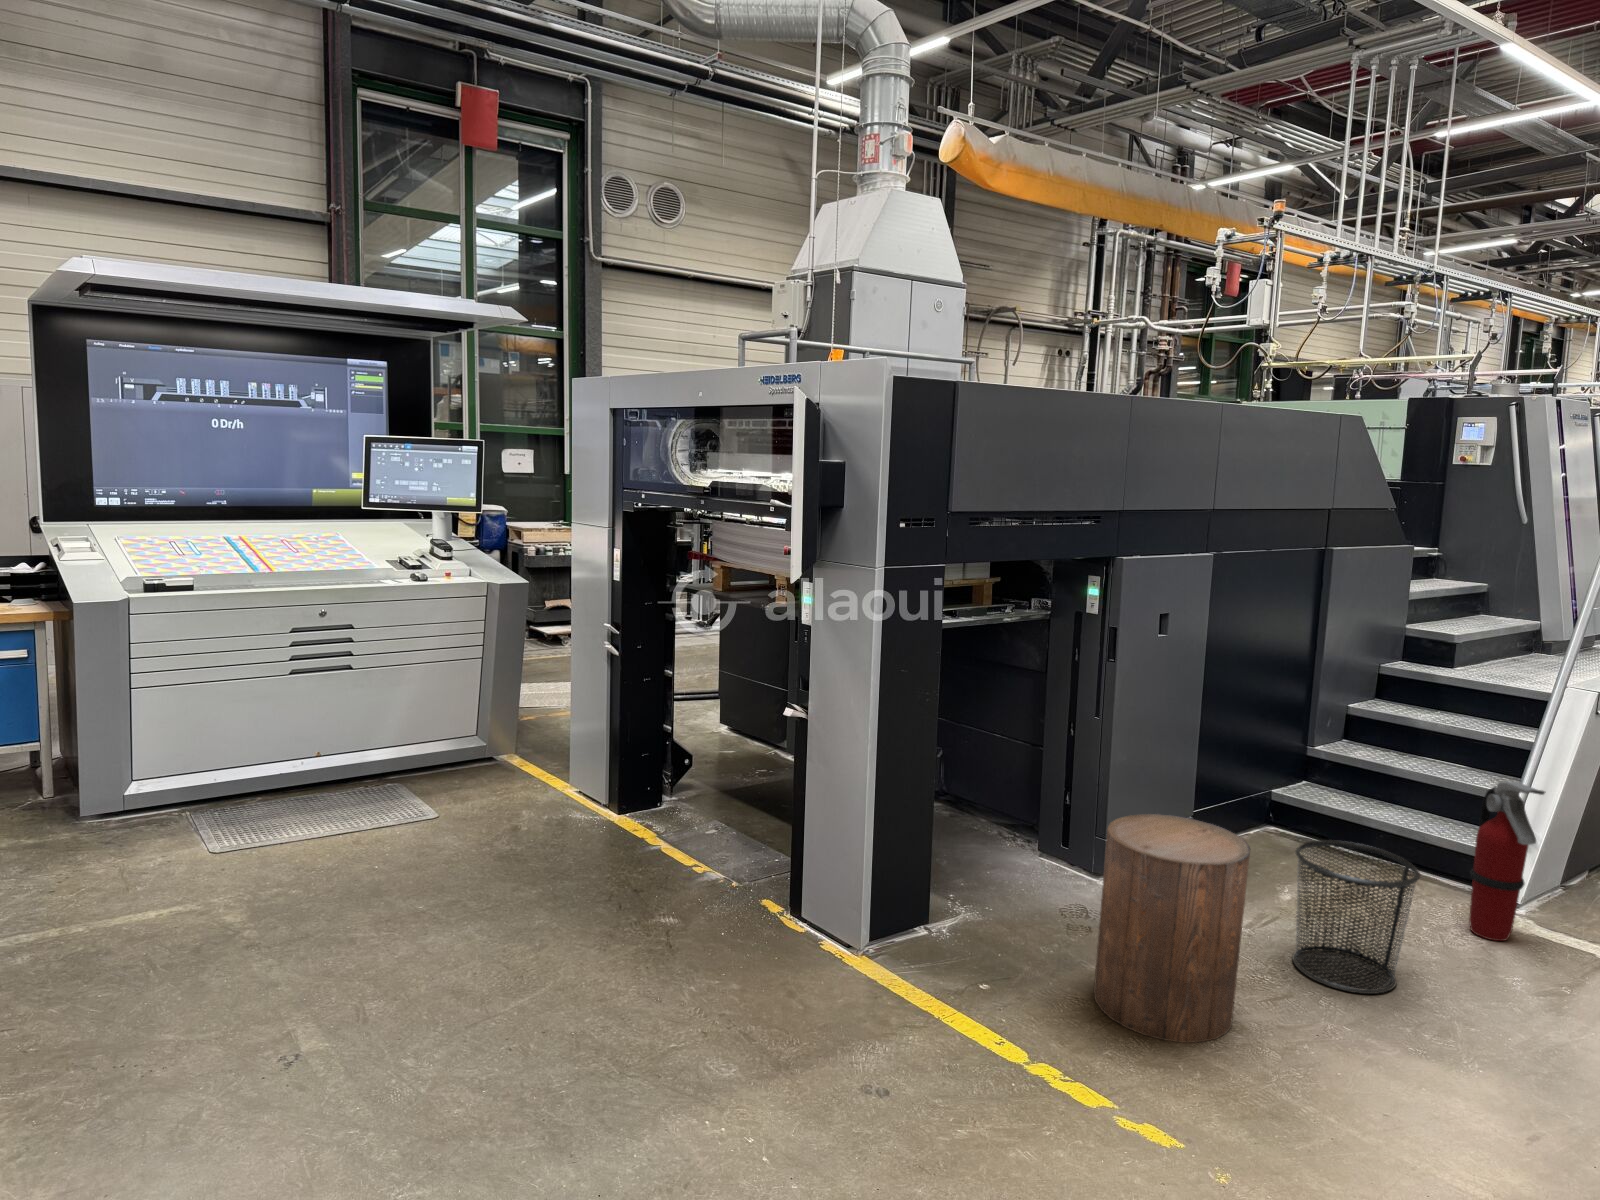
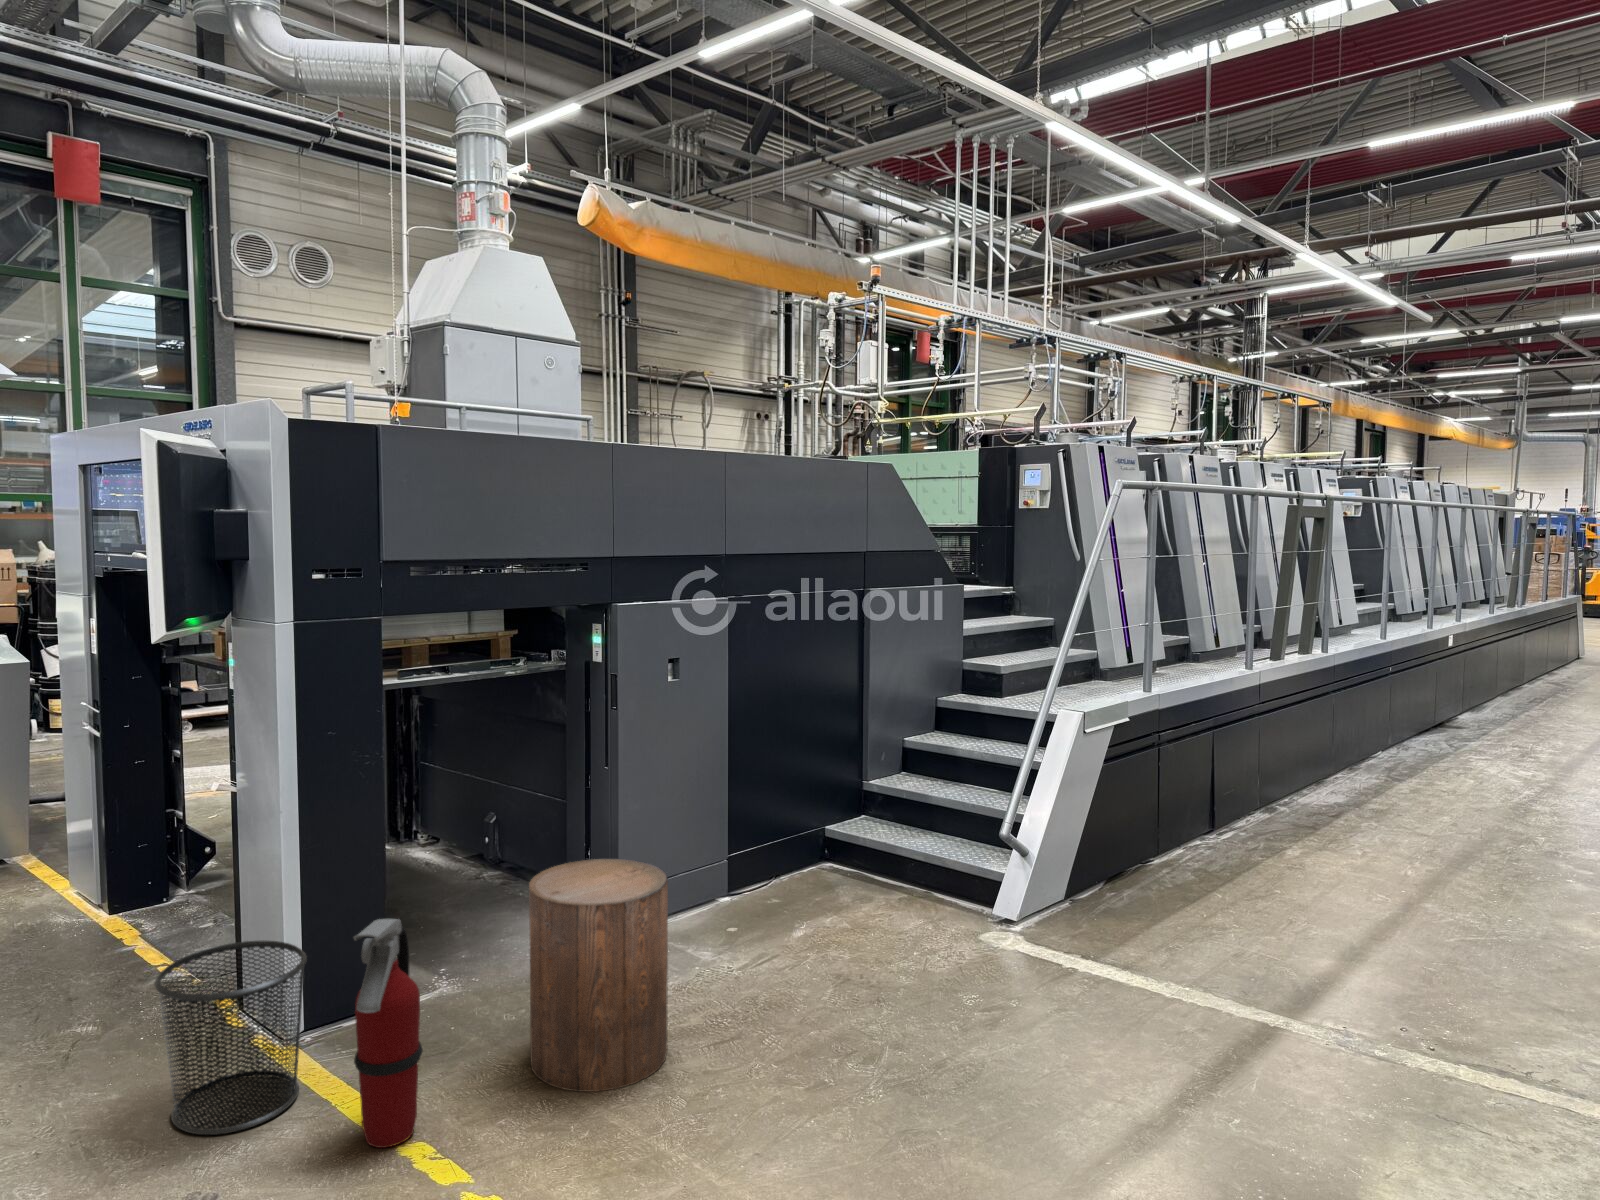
fire extinguisher: present [1469,782,1546,941] -> present [354,919,423,1148]
waste bin: present [1293,840,1420,994] -> present [154,940,307,1135]

